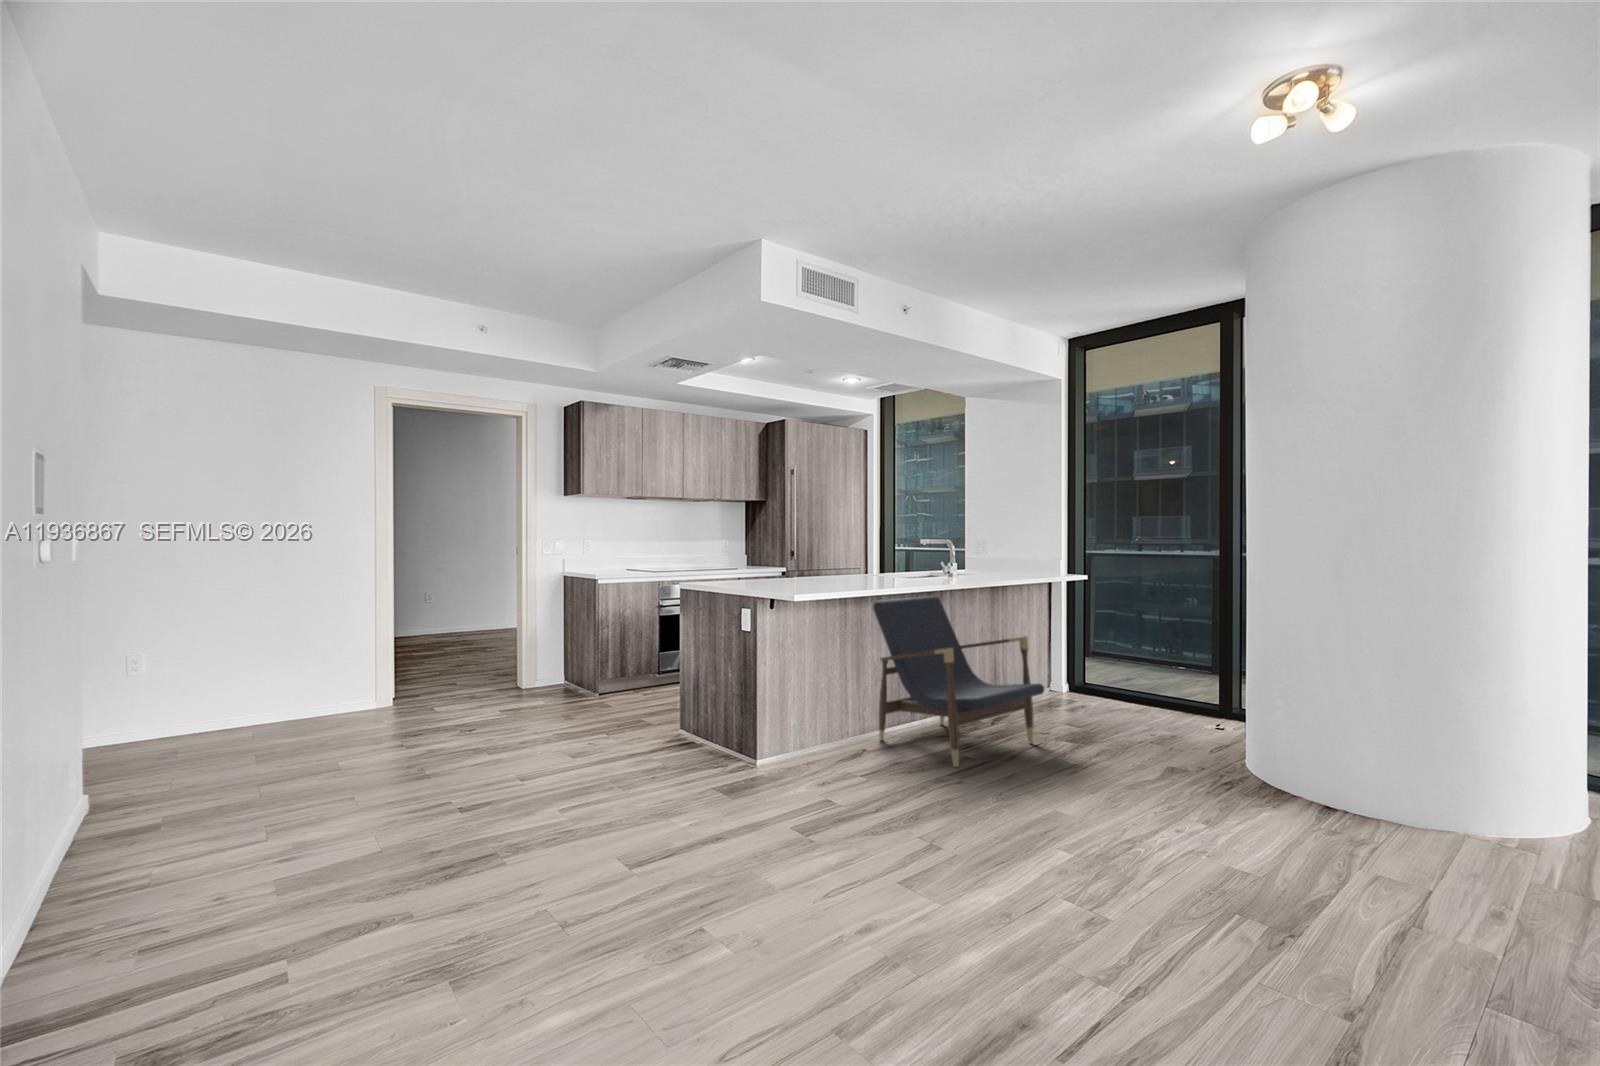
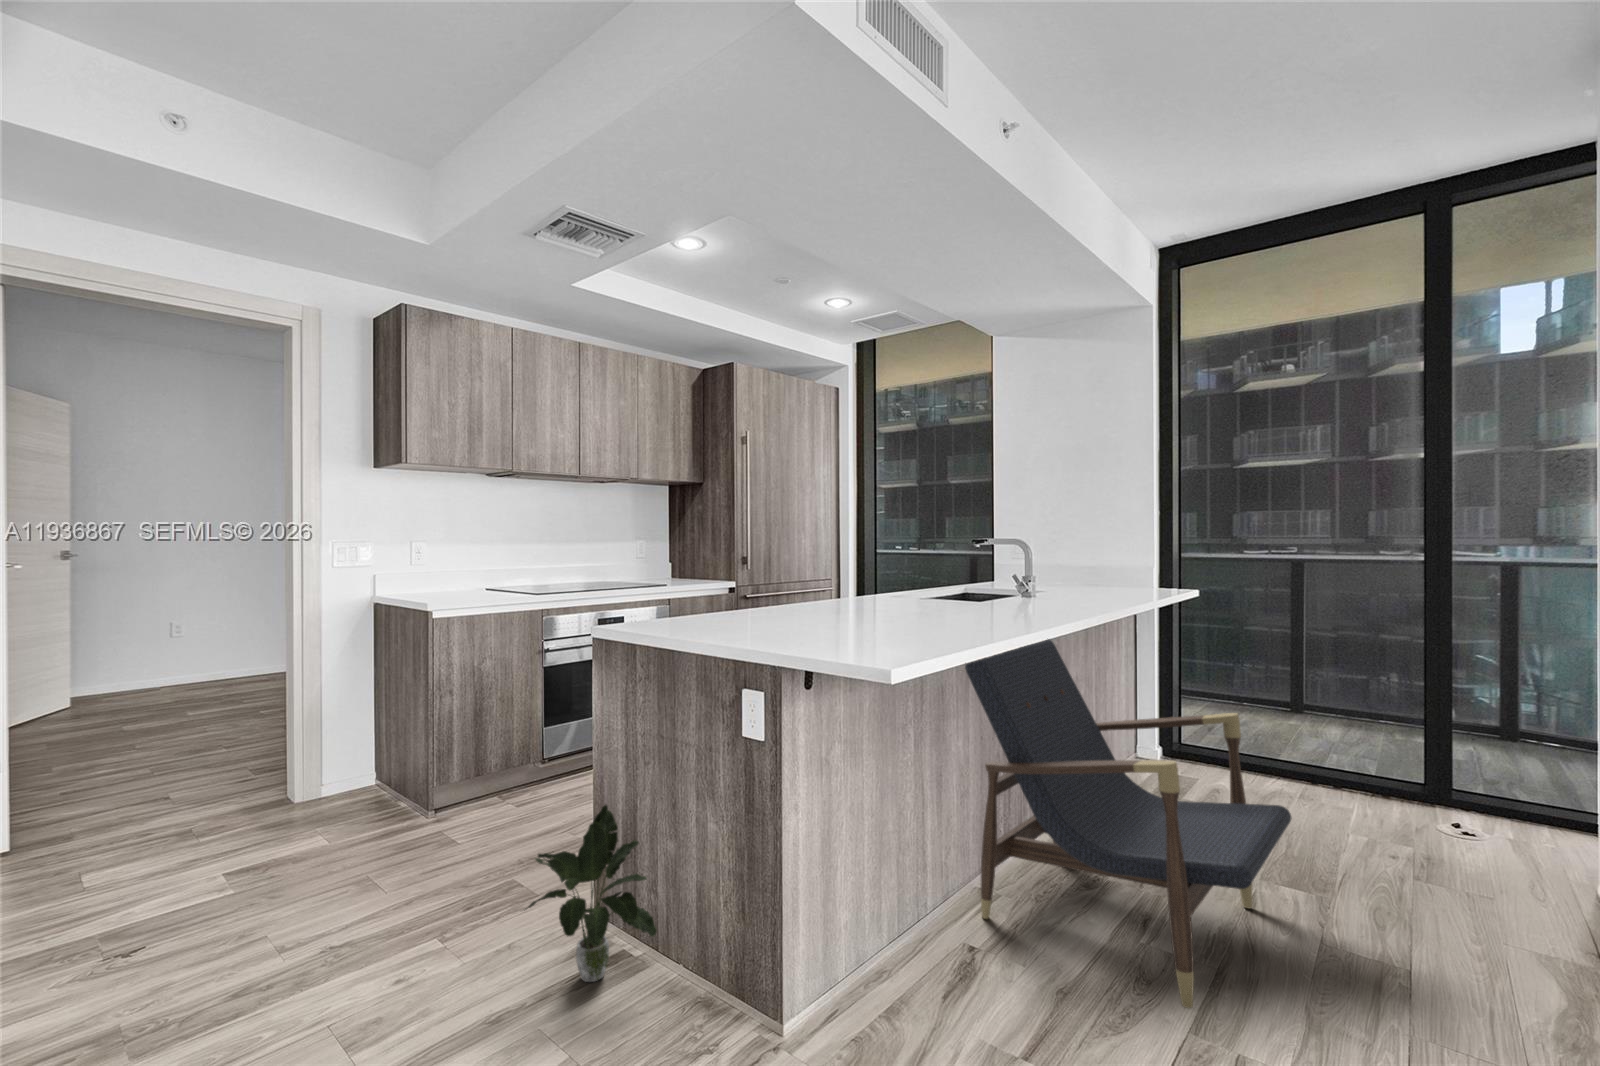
potted plant: none [644,665,706,748] -> present [524,805,657,982]

